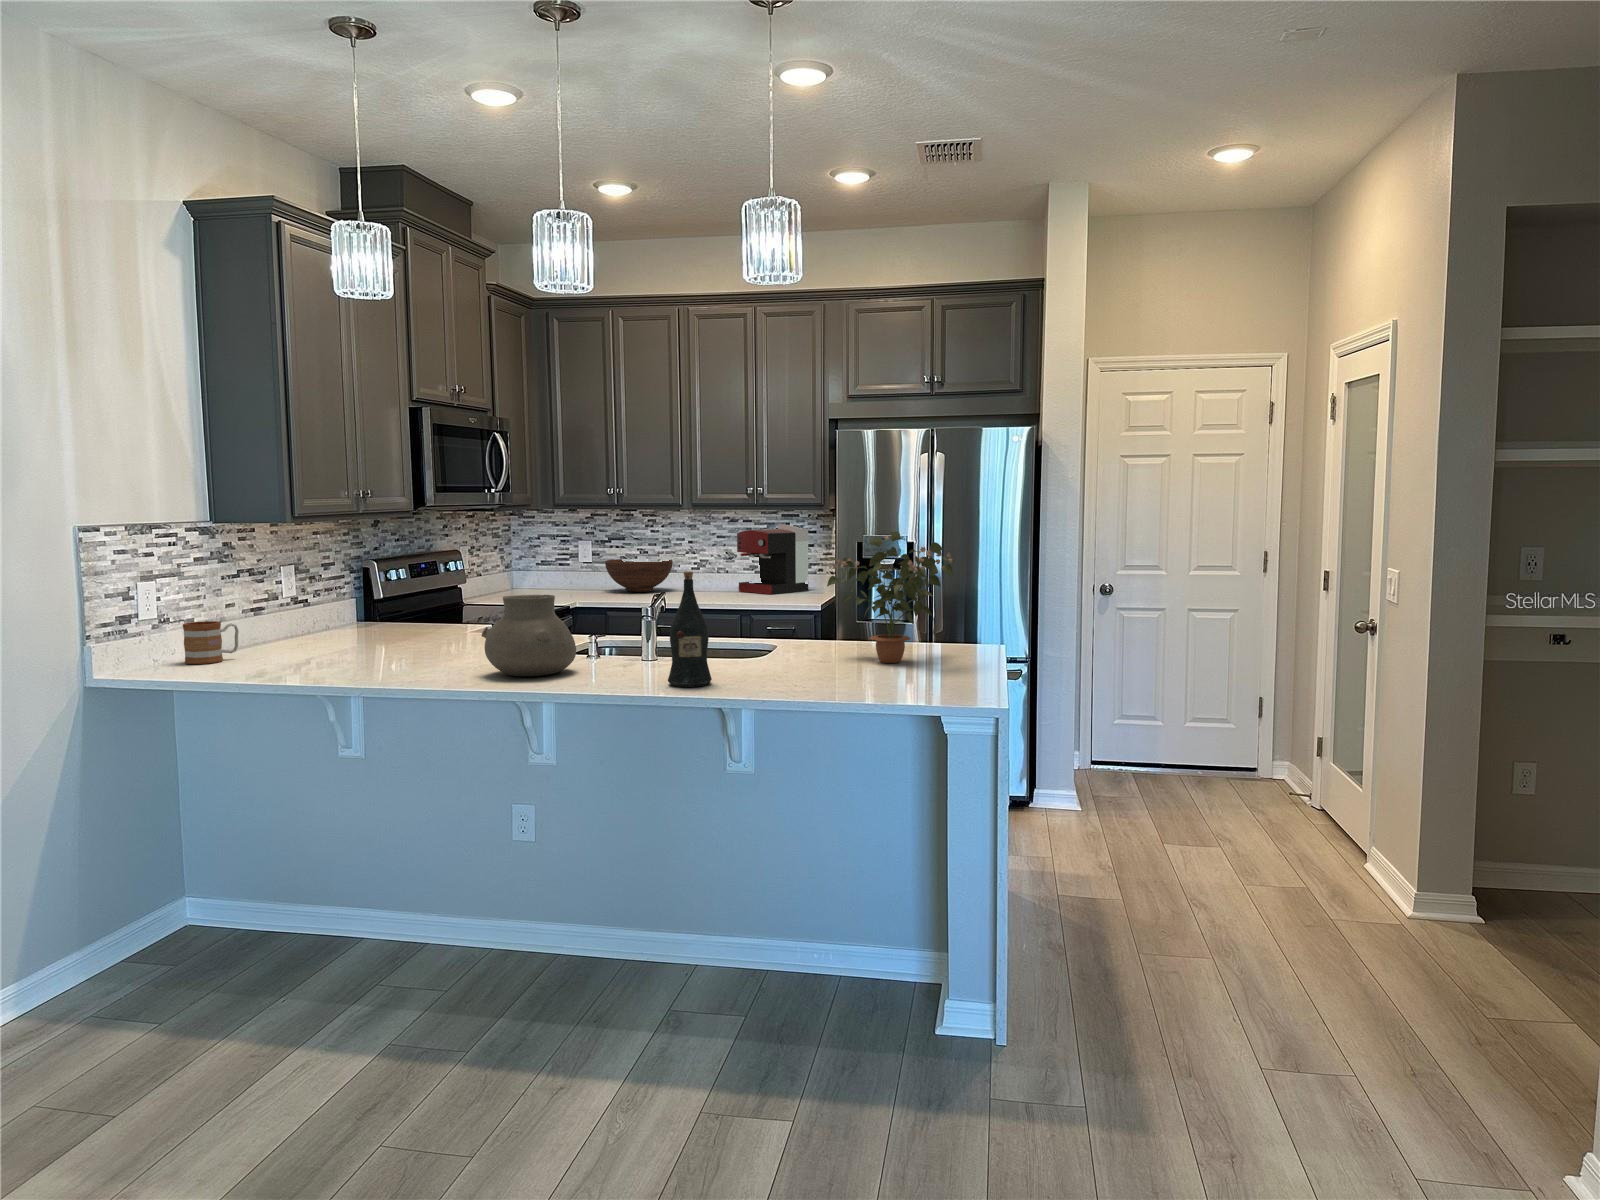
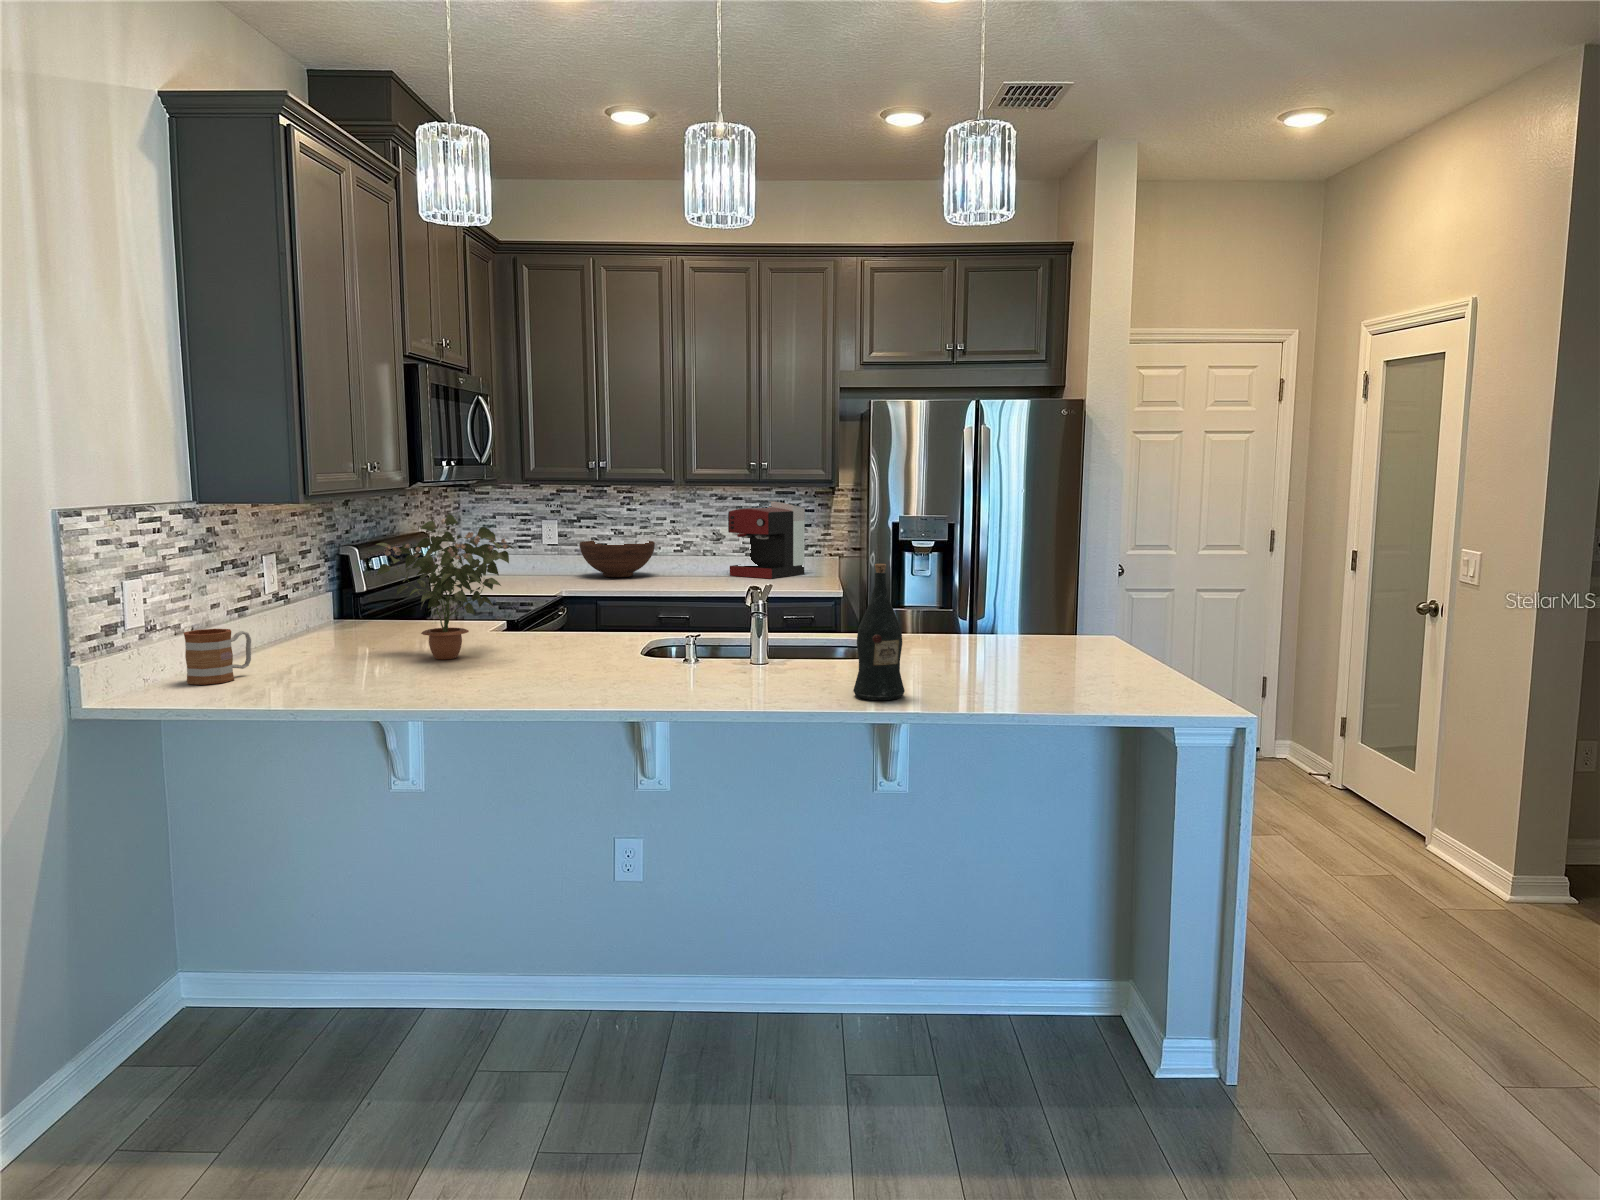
potted plant: present [827,531,956,663] -> present [376,515,514,659]
vase: present [481,595,576,676] -> none [606,591,717,691]

